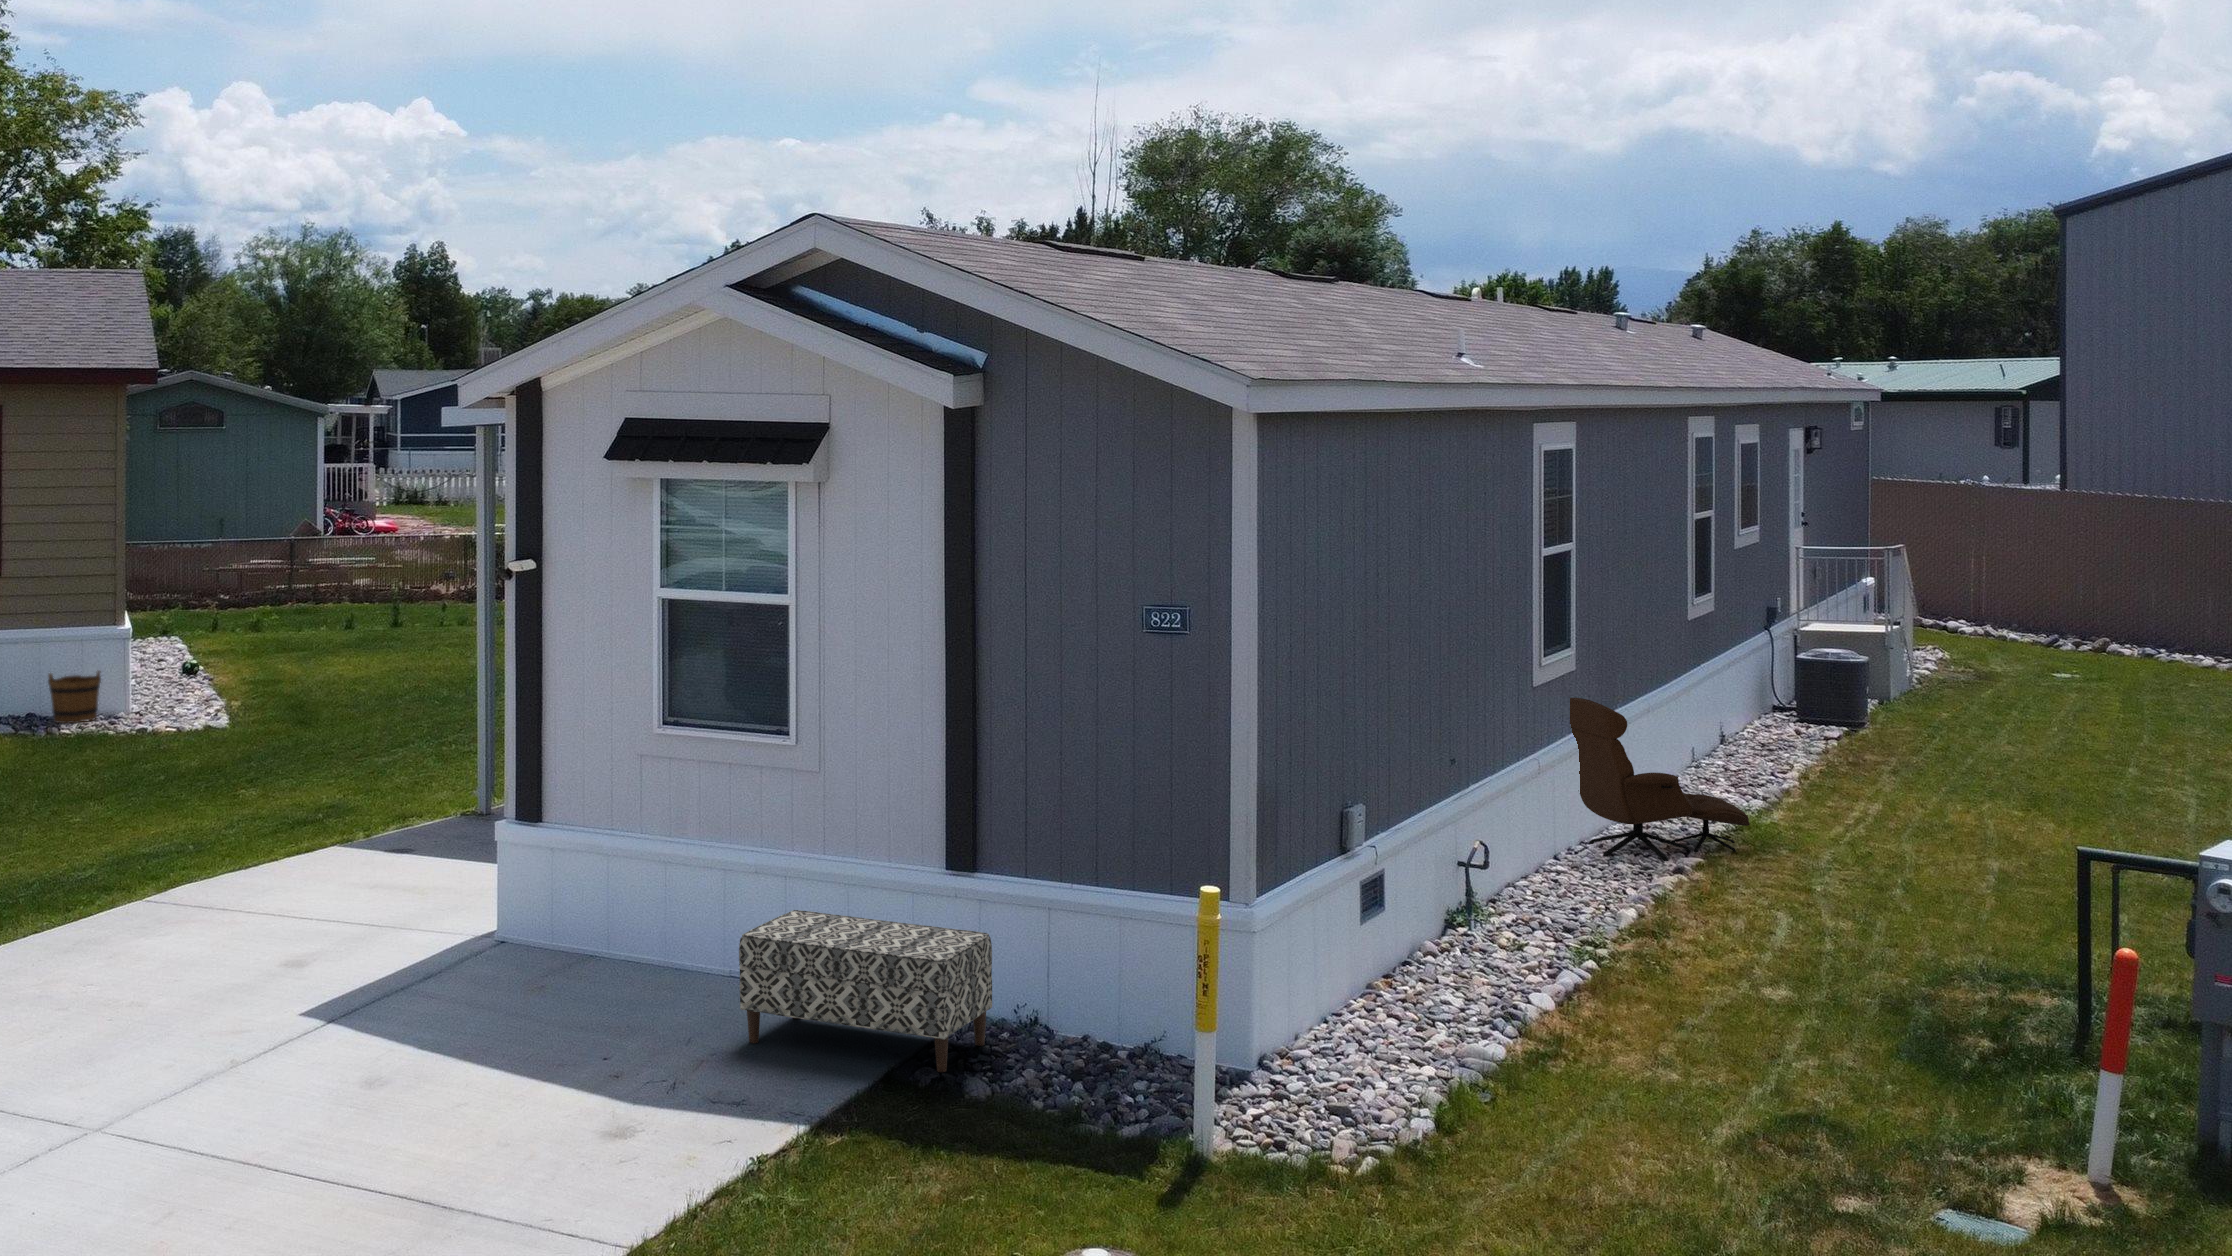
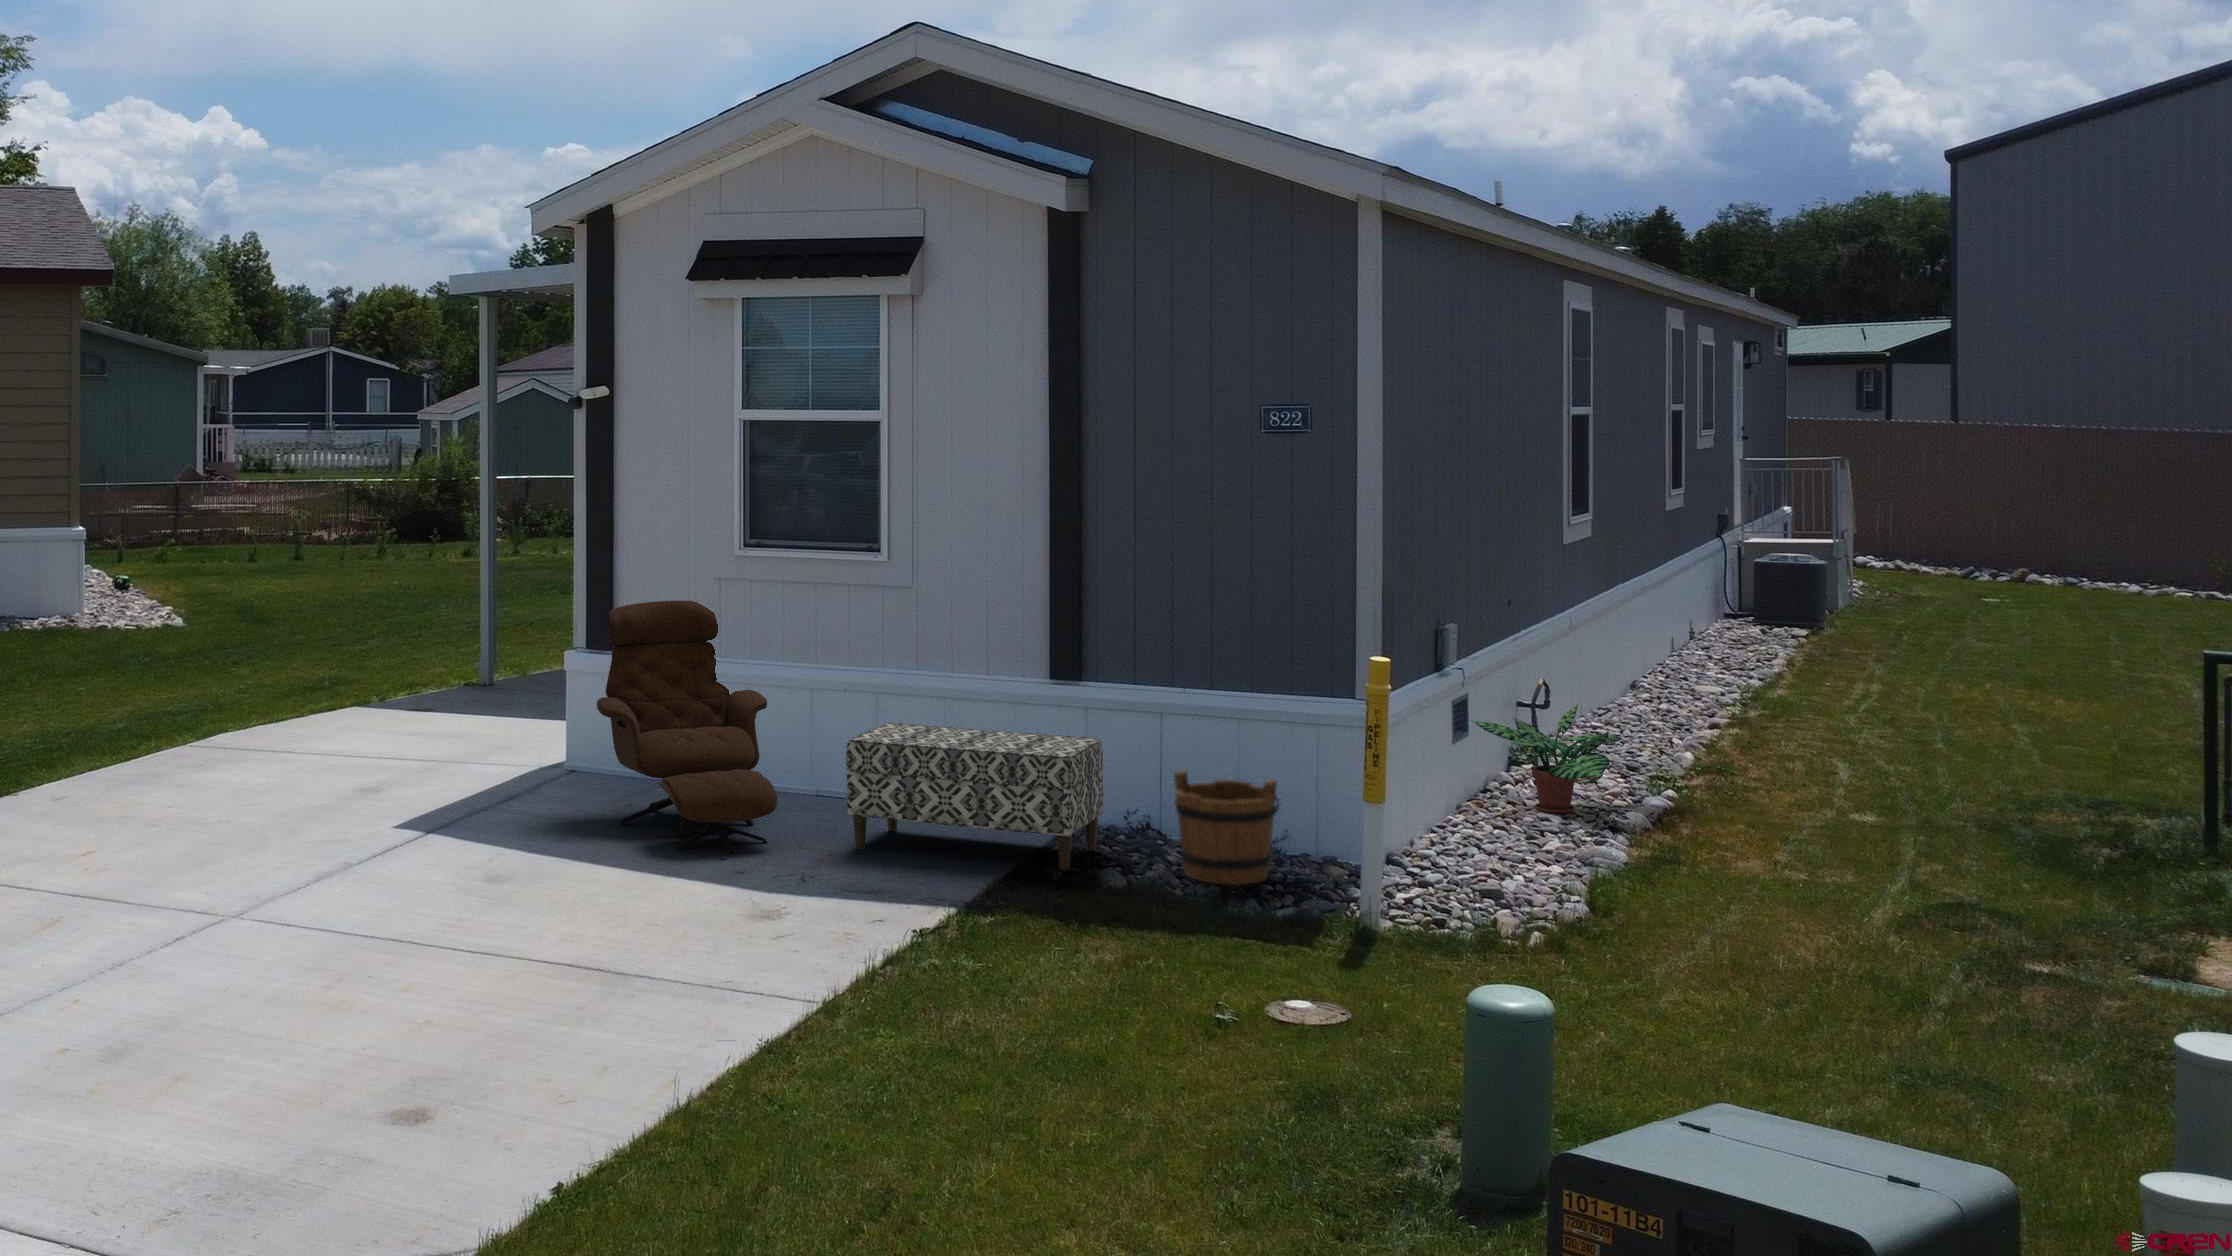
bucket: present [48,671,101,723] -> present [1174,770,1279,885]
lounge chair: present [1570,698,1750,861] -> present [597,601,777,854]
potted plant: none [1384,883,1529,993] -> present [1472,704,1621,814]

